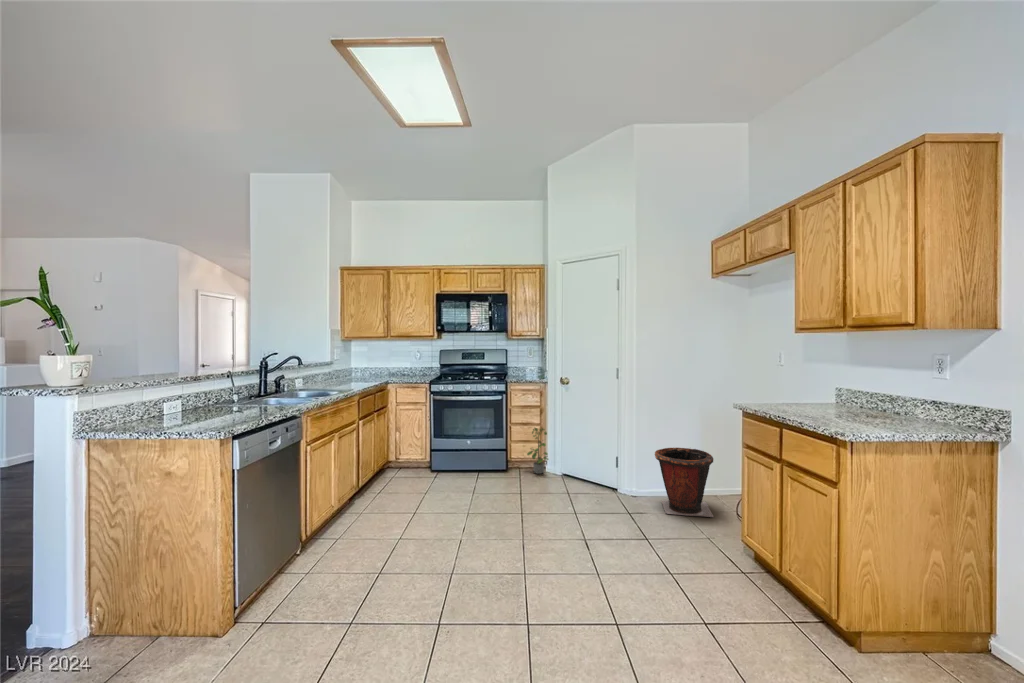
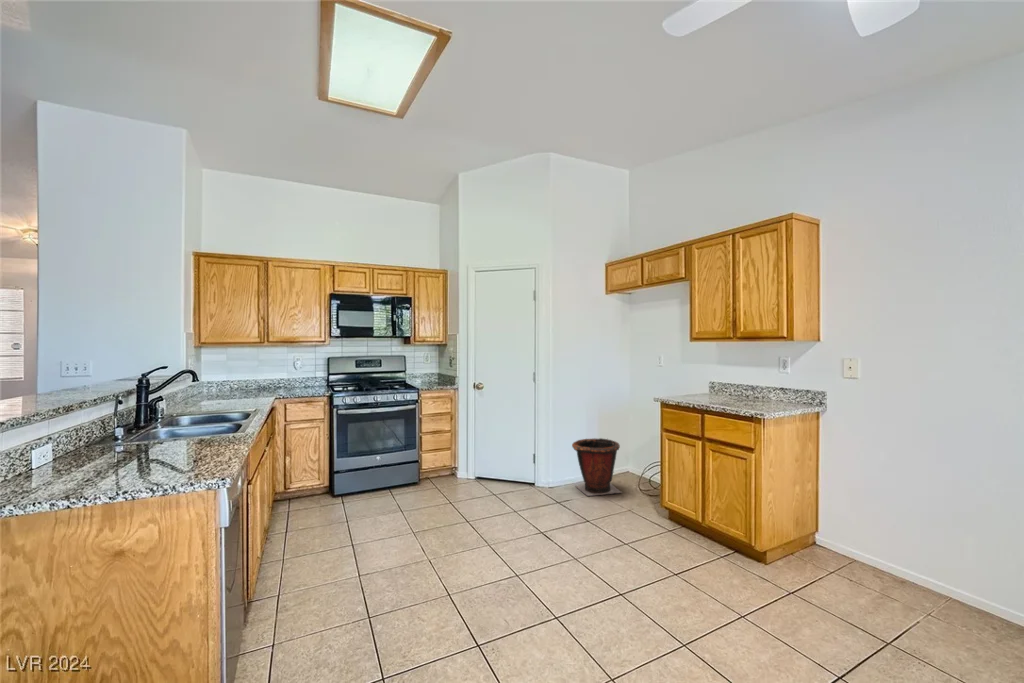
potted plant: present [527,428,548,474] -> none [441,432,466,479]

